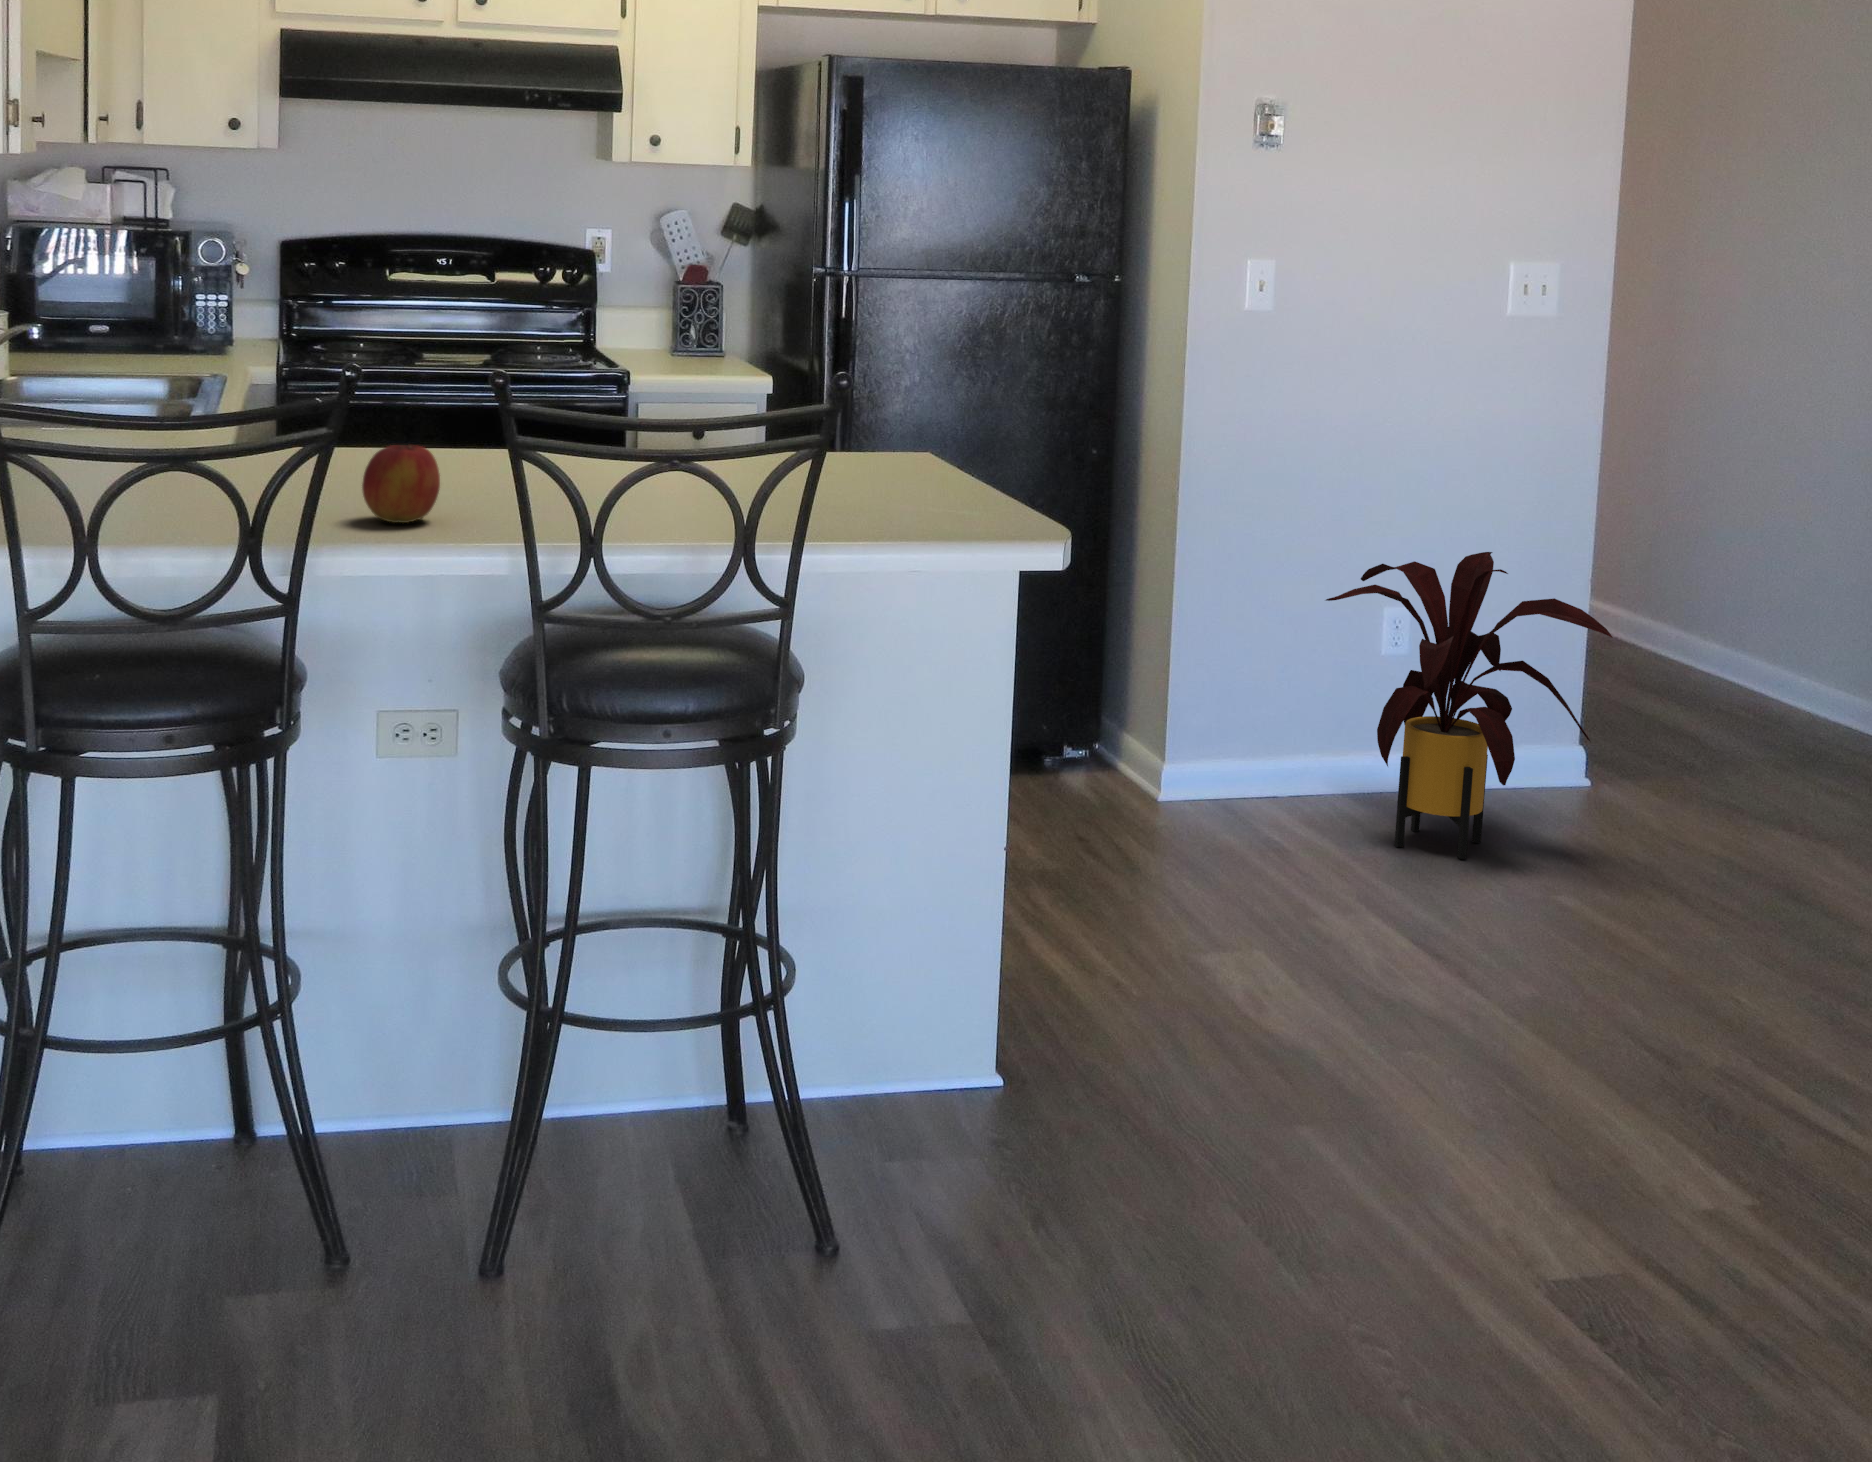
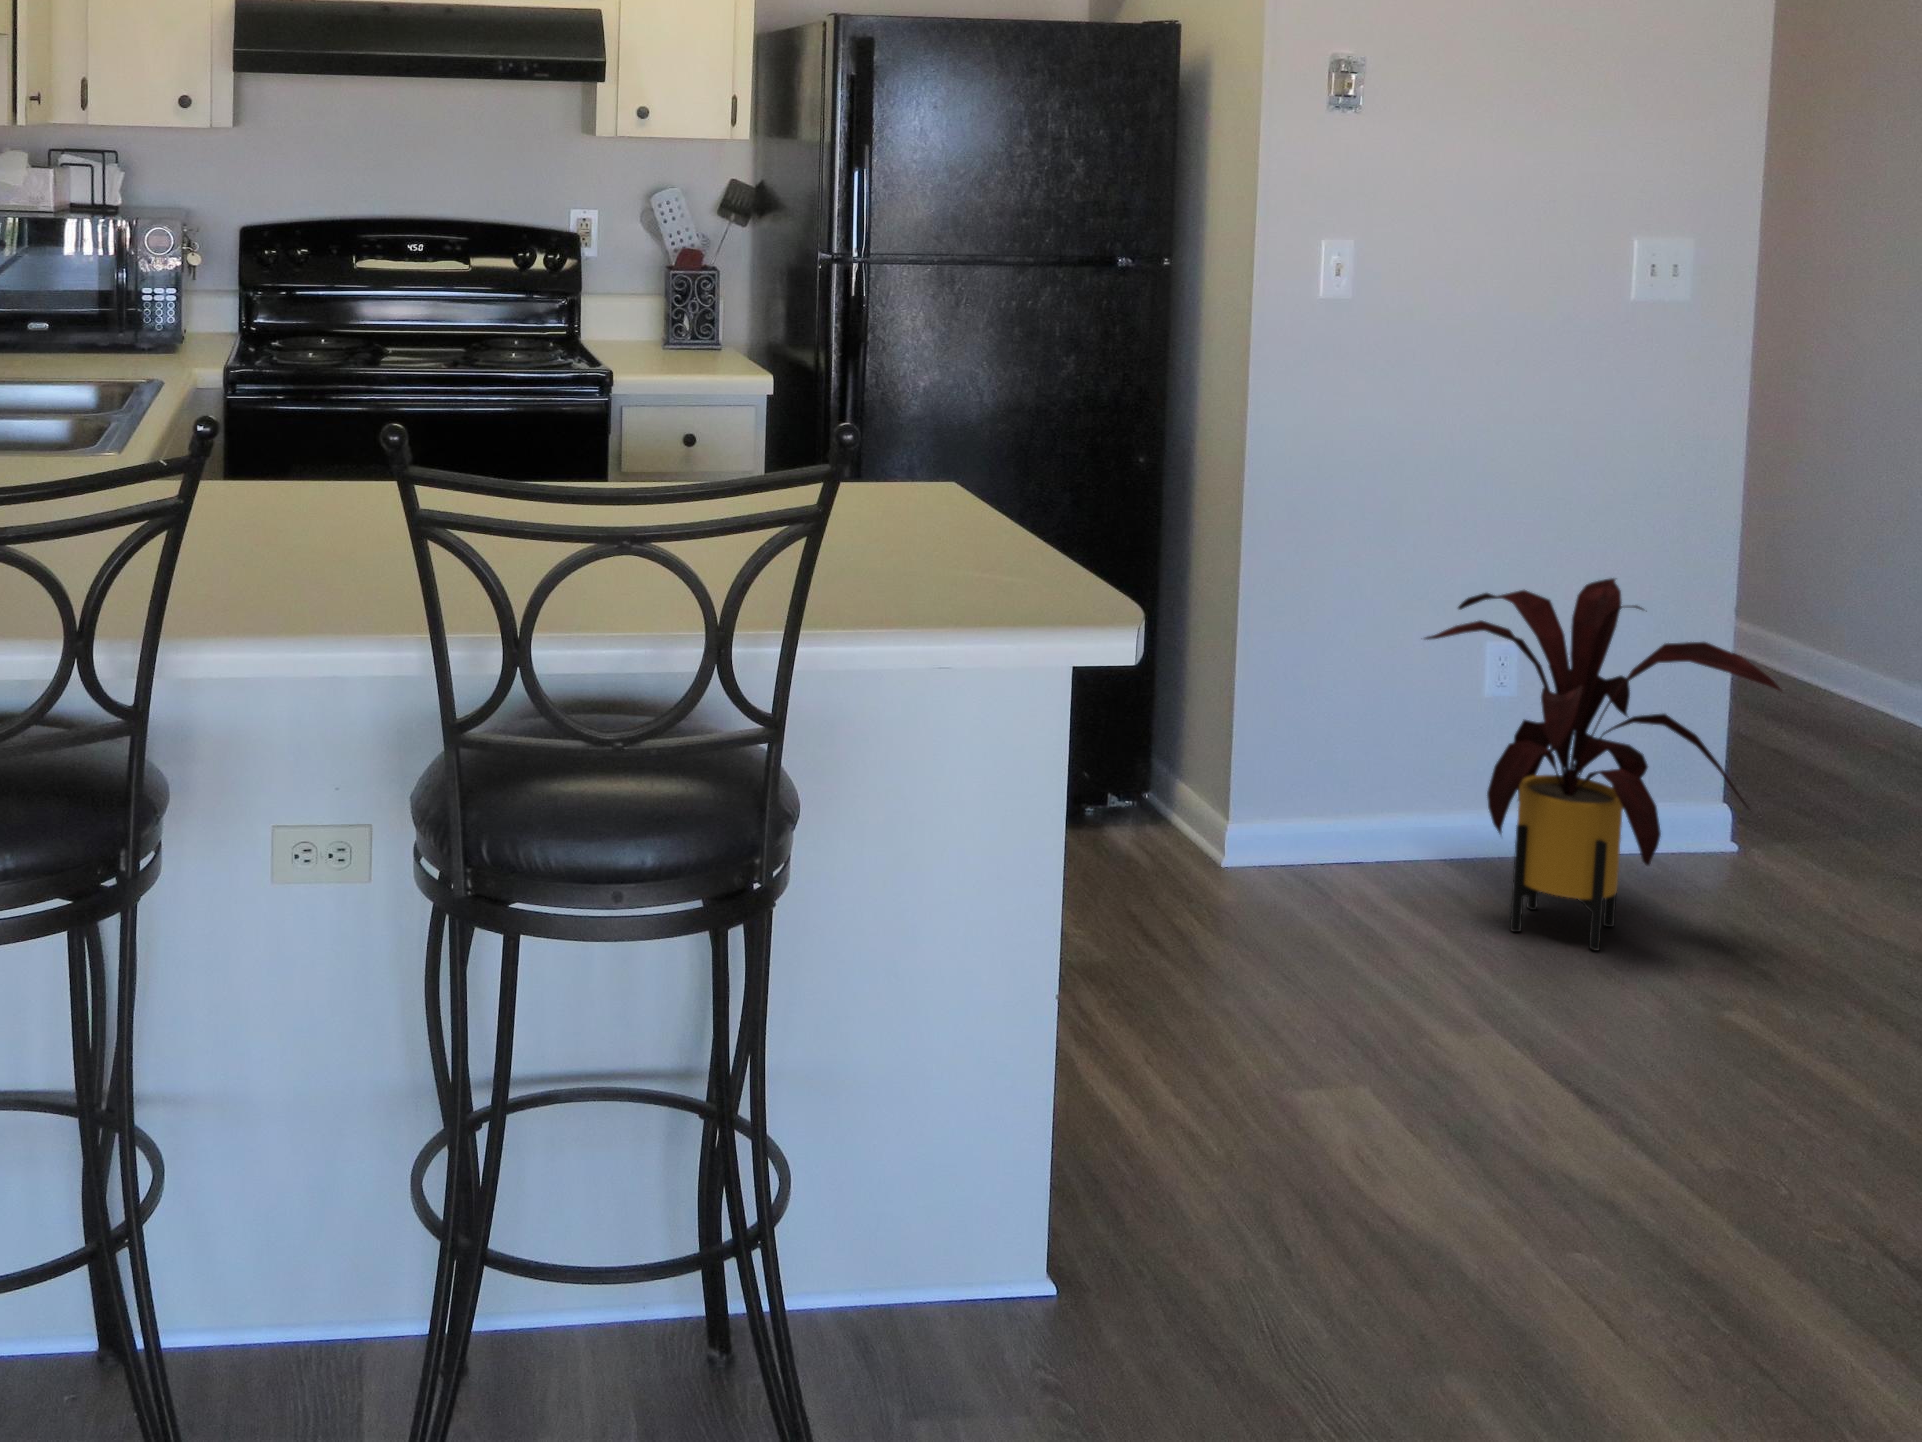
apple: present [362,445,440,523] -> none [246,500,342,598]

